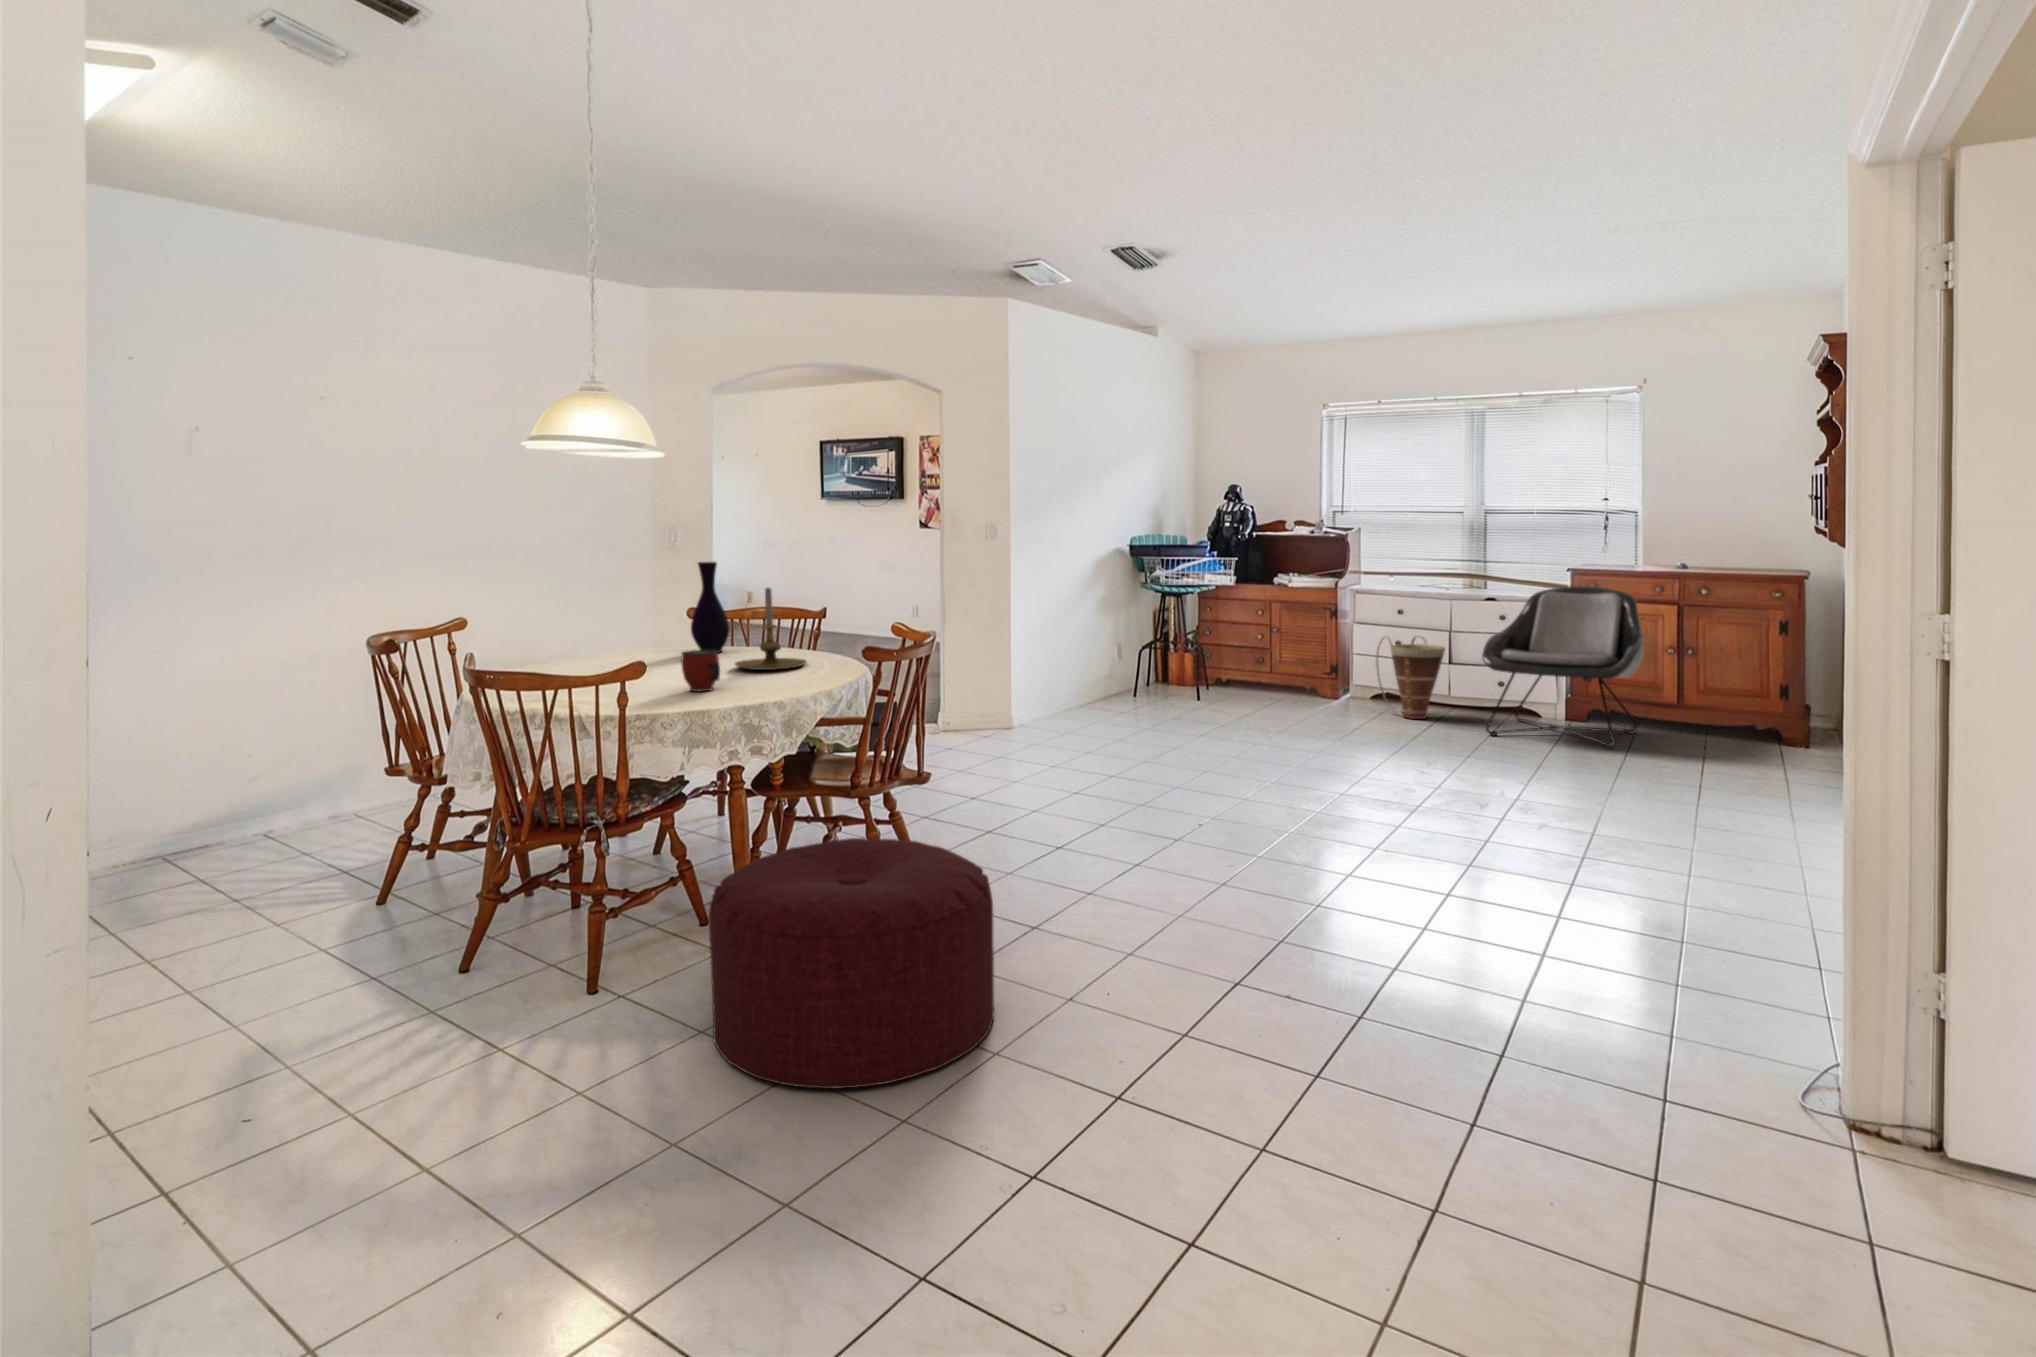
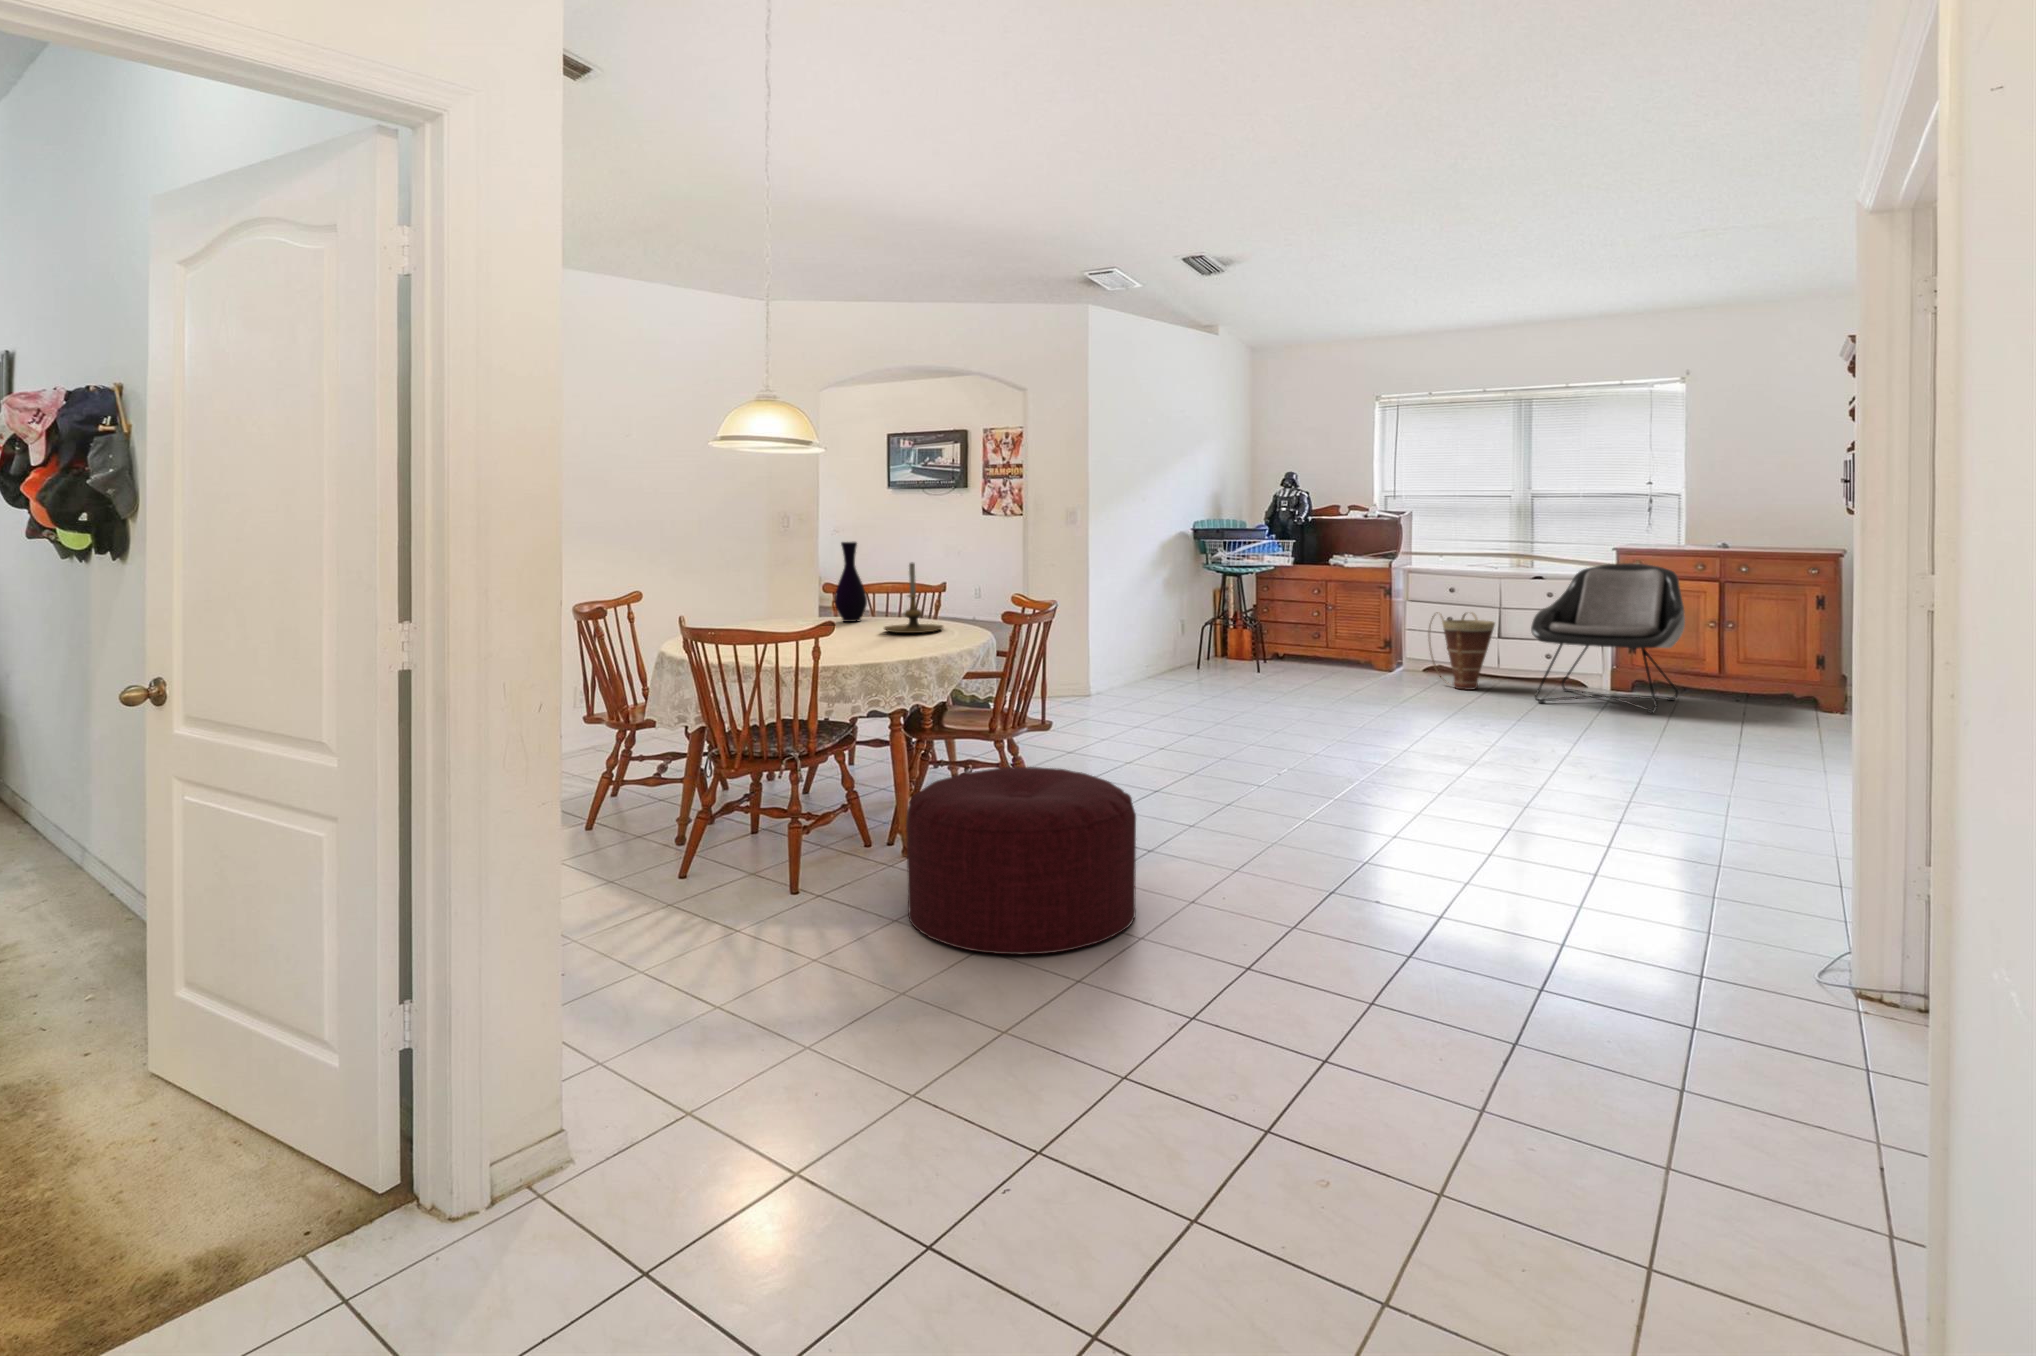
mug: present [681,650,720,692] -> none [851,614,886,649]

